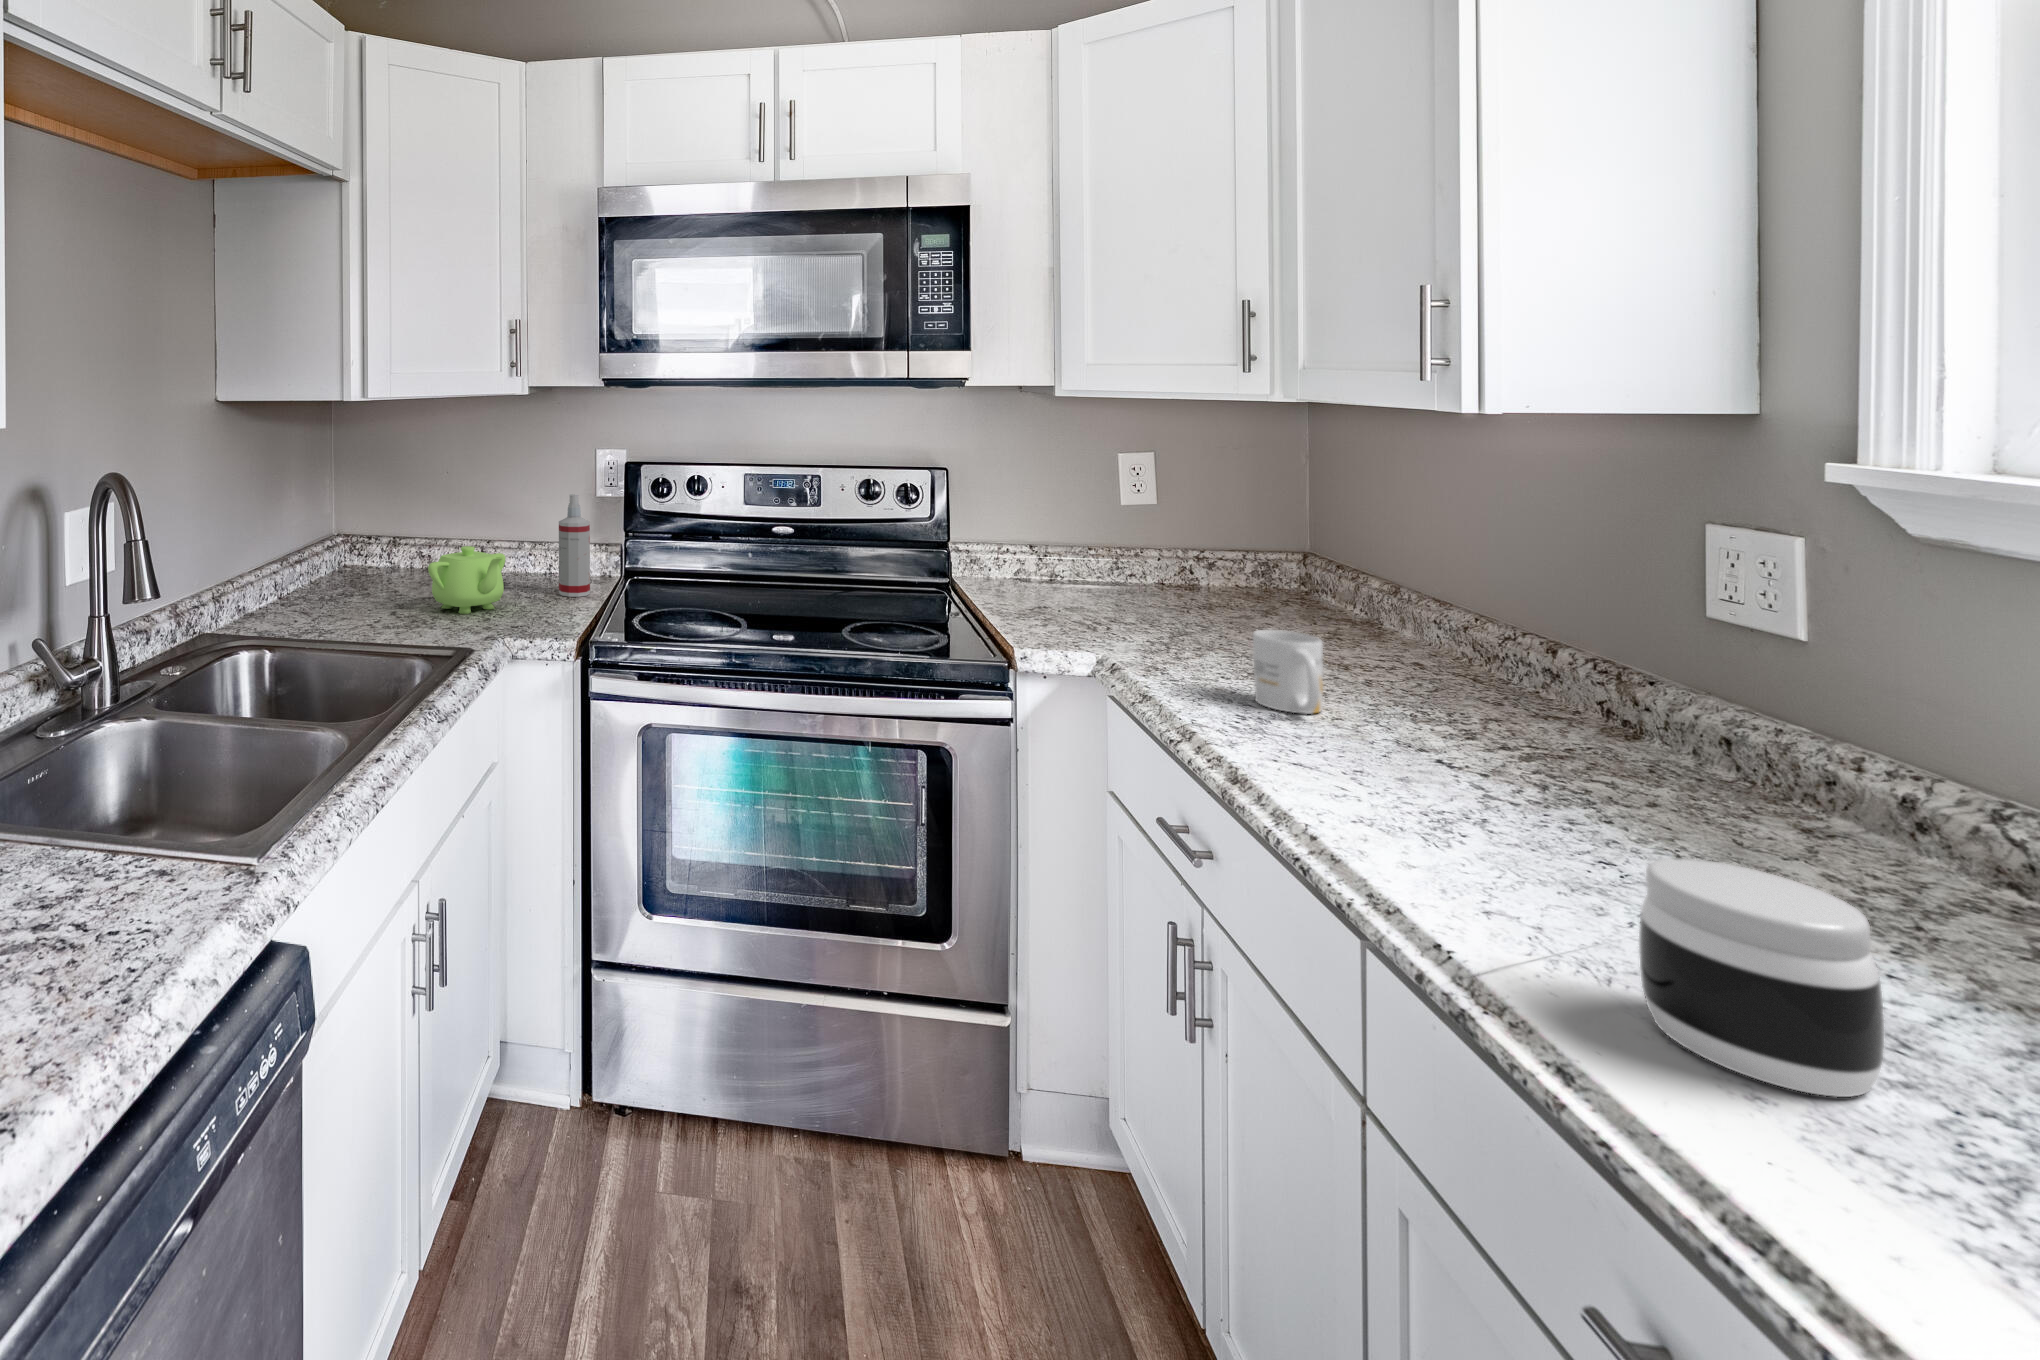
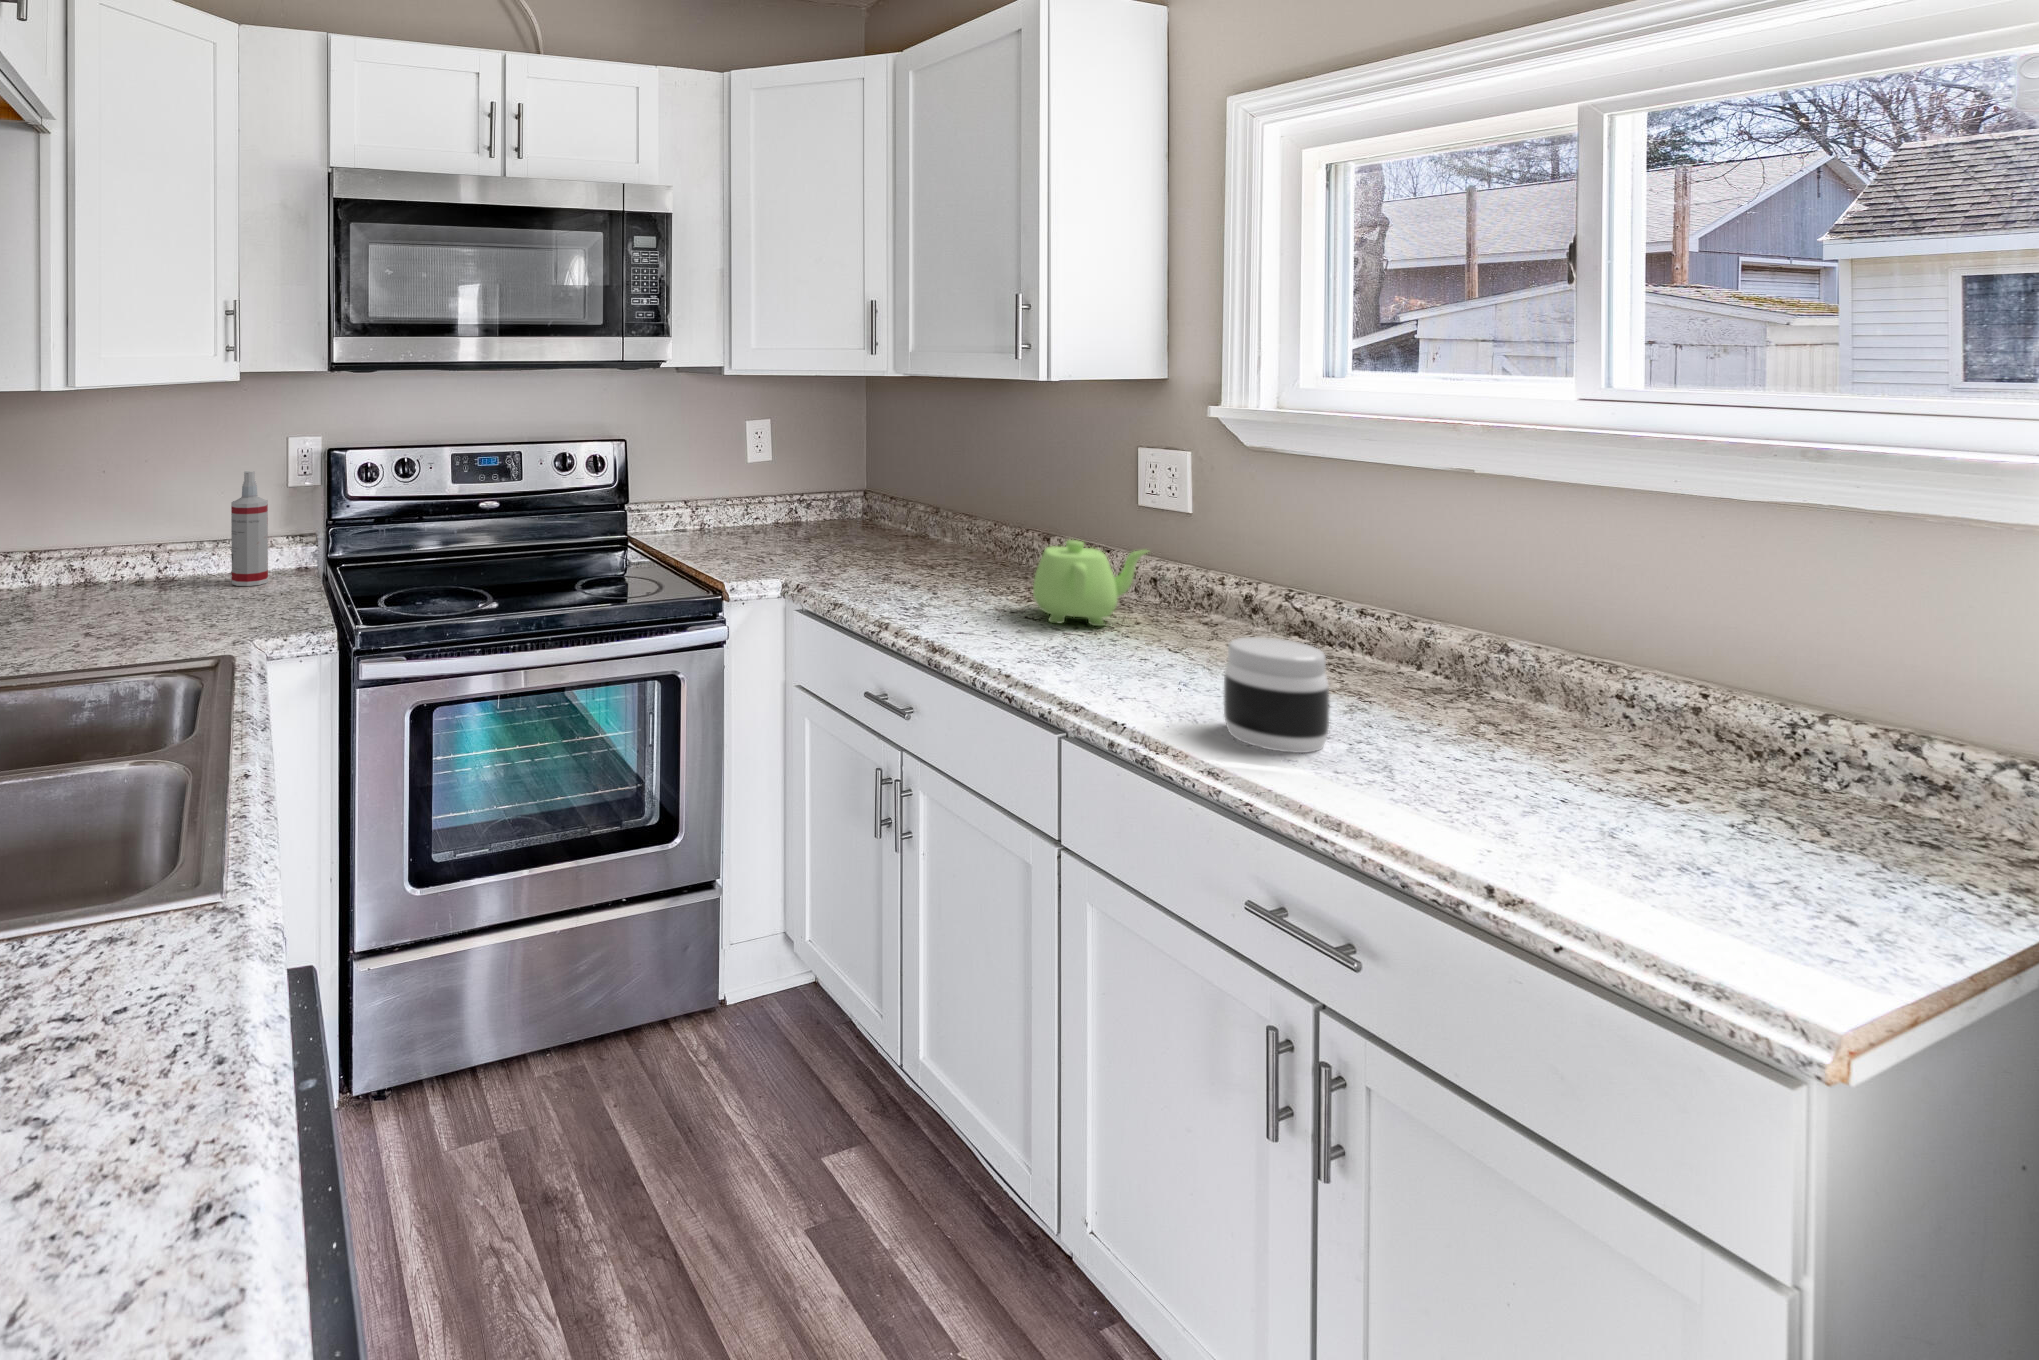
teapot: present [428,546,506,614] -> present [1033,540,1148,626]
mug: present [1253,630,1323,714] -> none [900,539,951,599]

